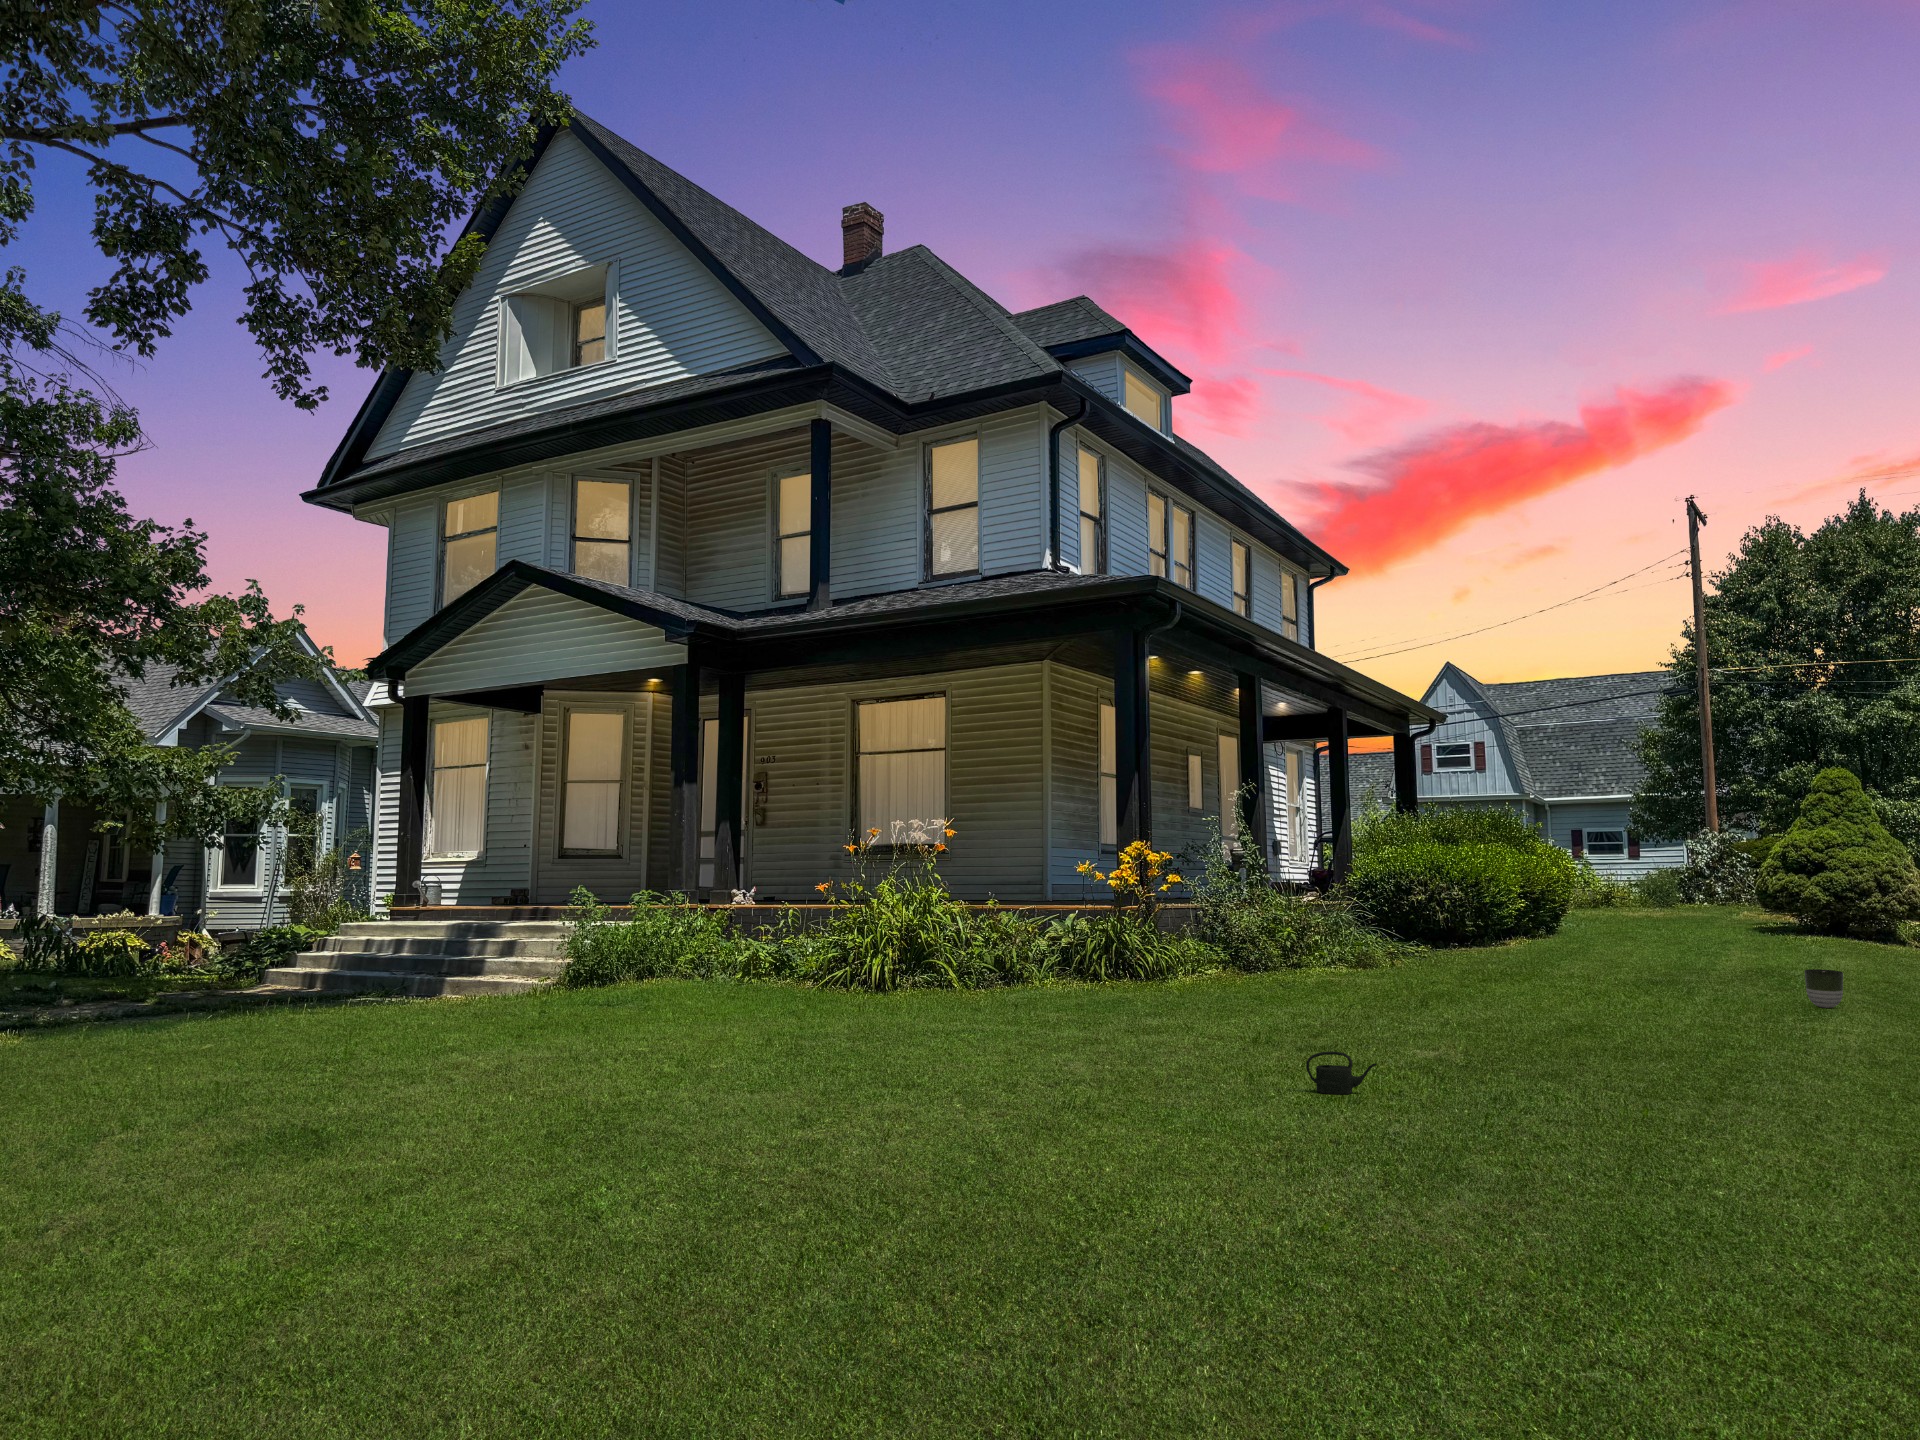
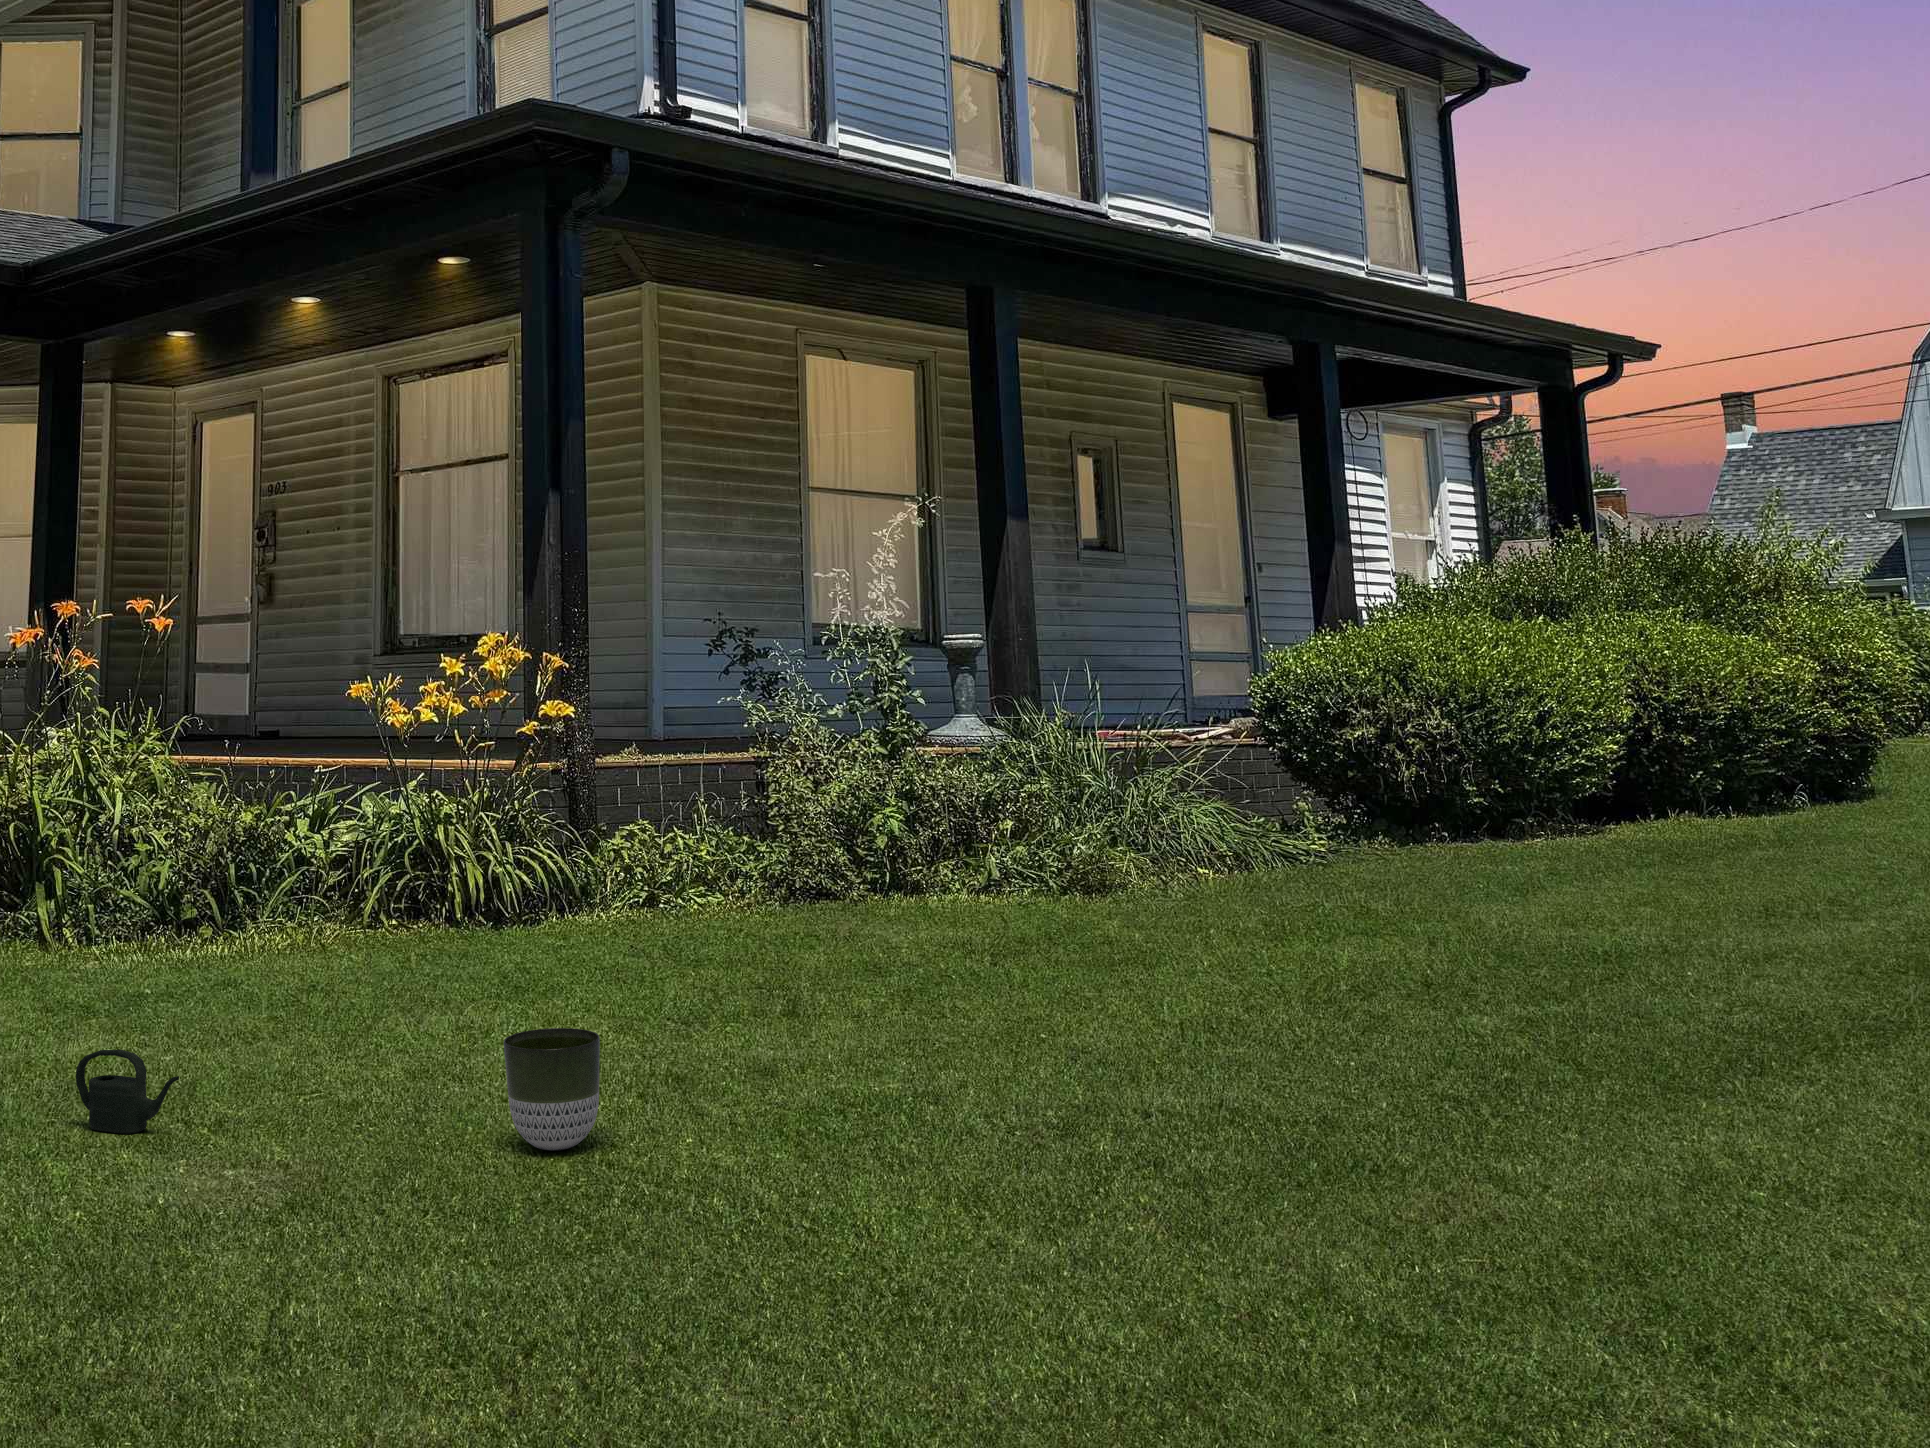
planter: present [1805,969,1843,1008] -> present [504,1028,600,1151]

